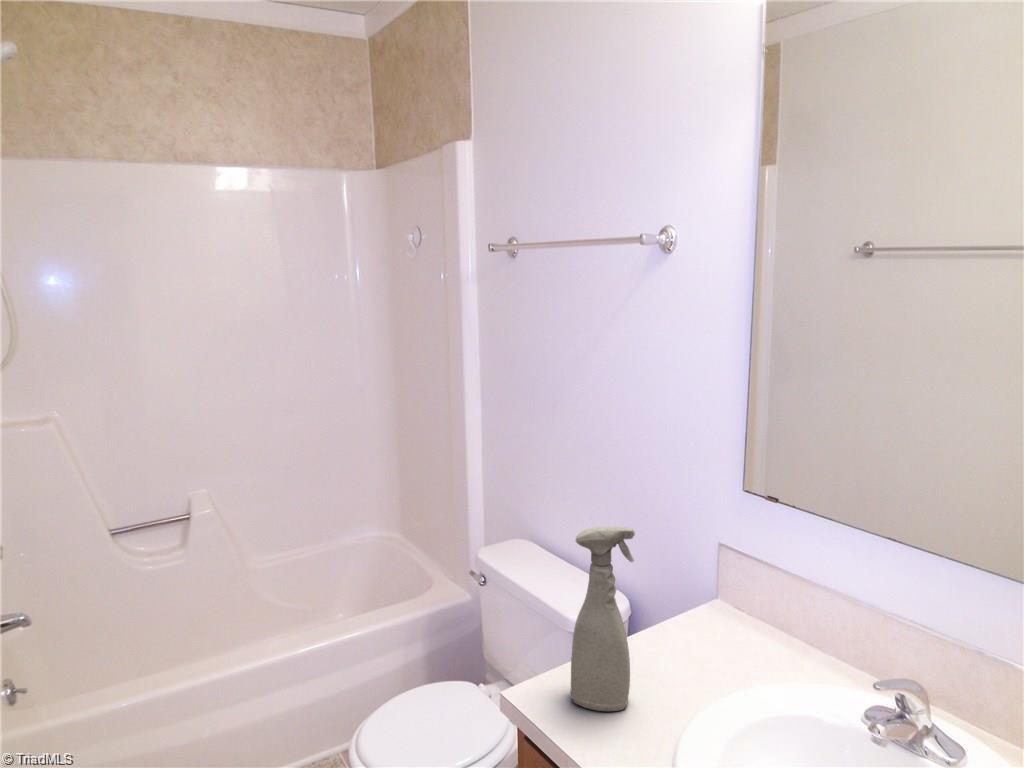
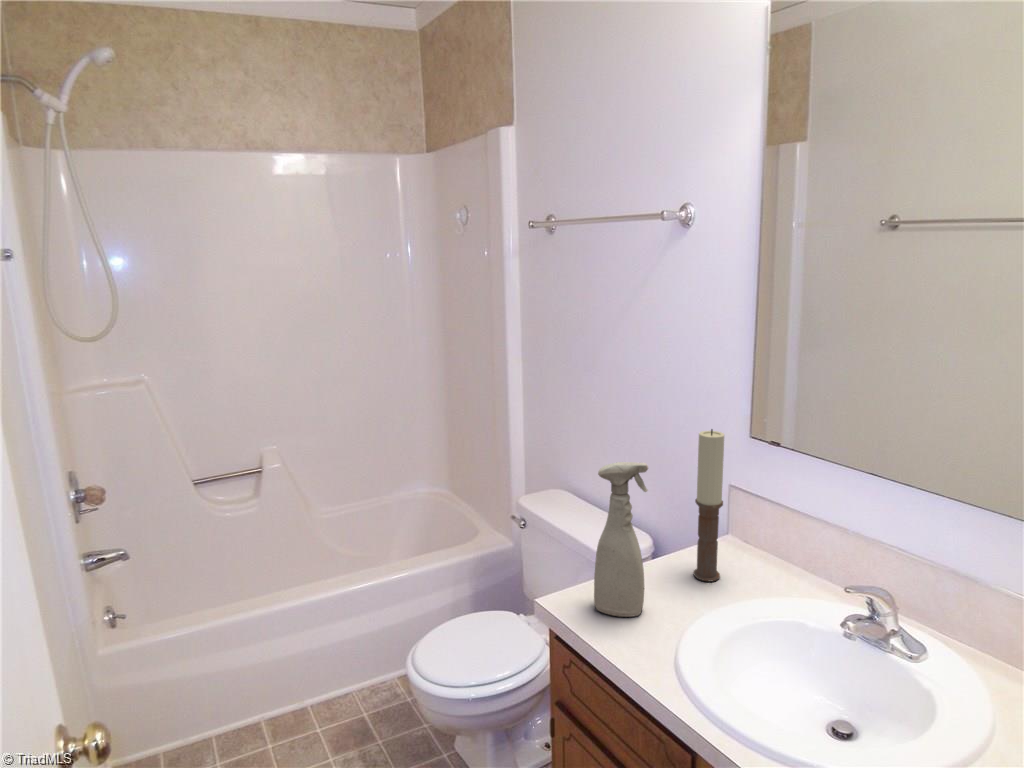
candle: none [683,484,719,661] -> present [693,429,724,581]

